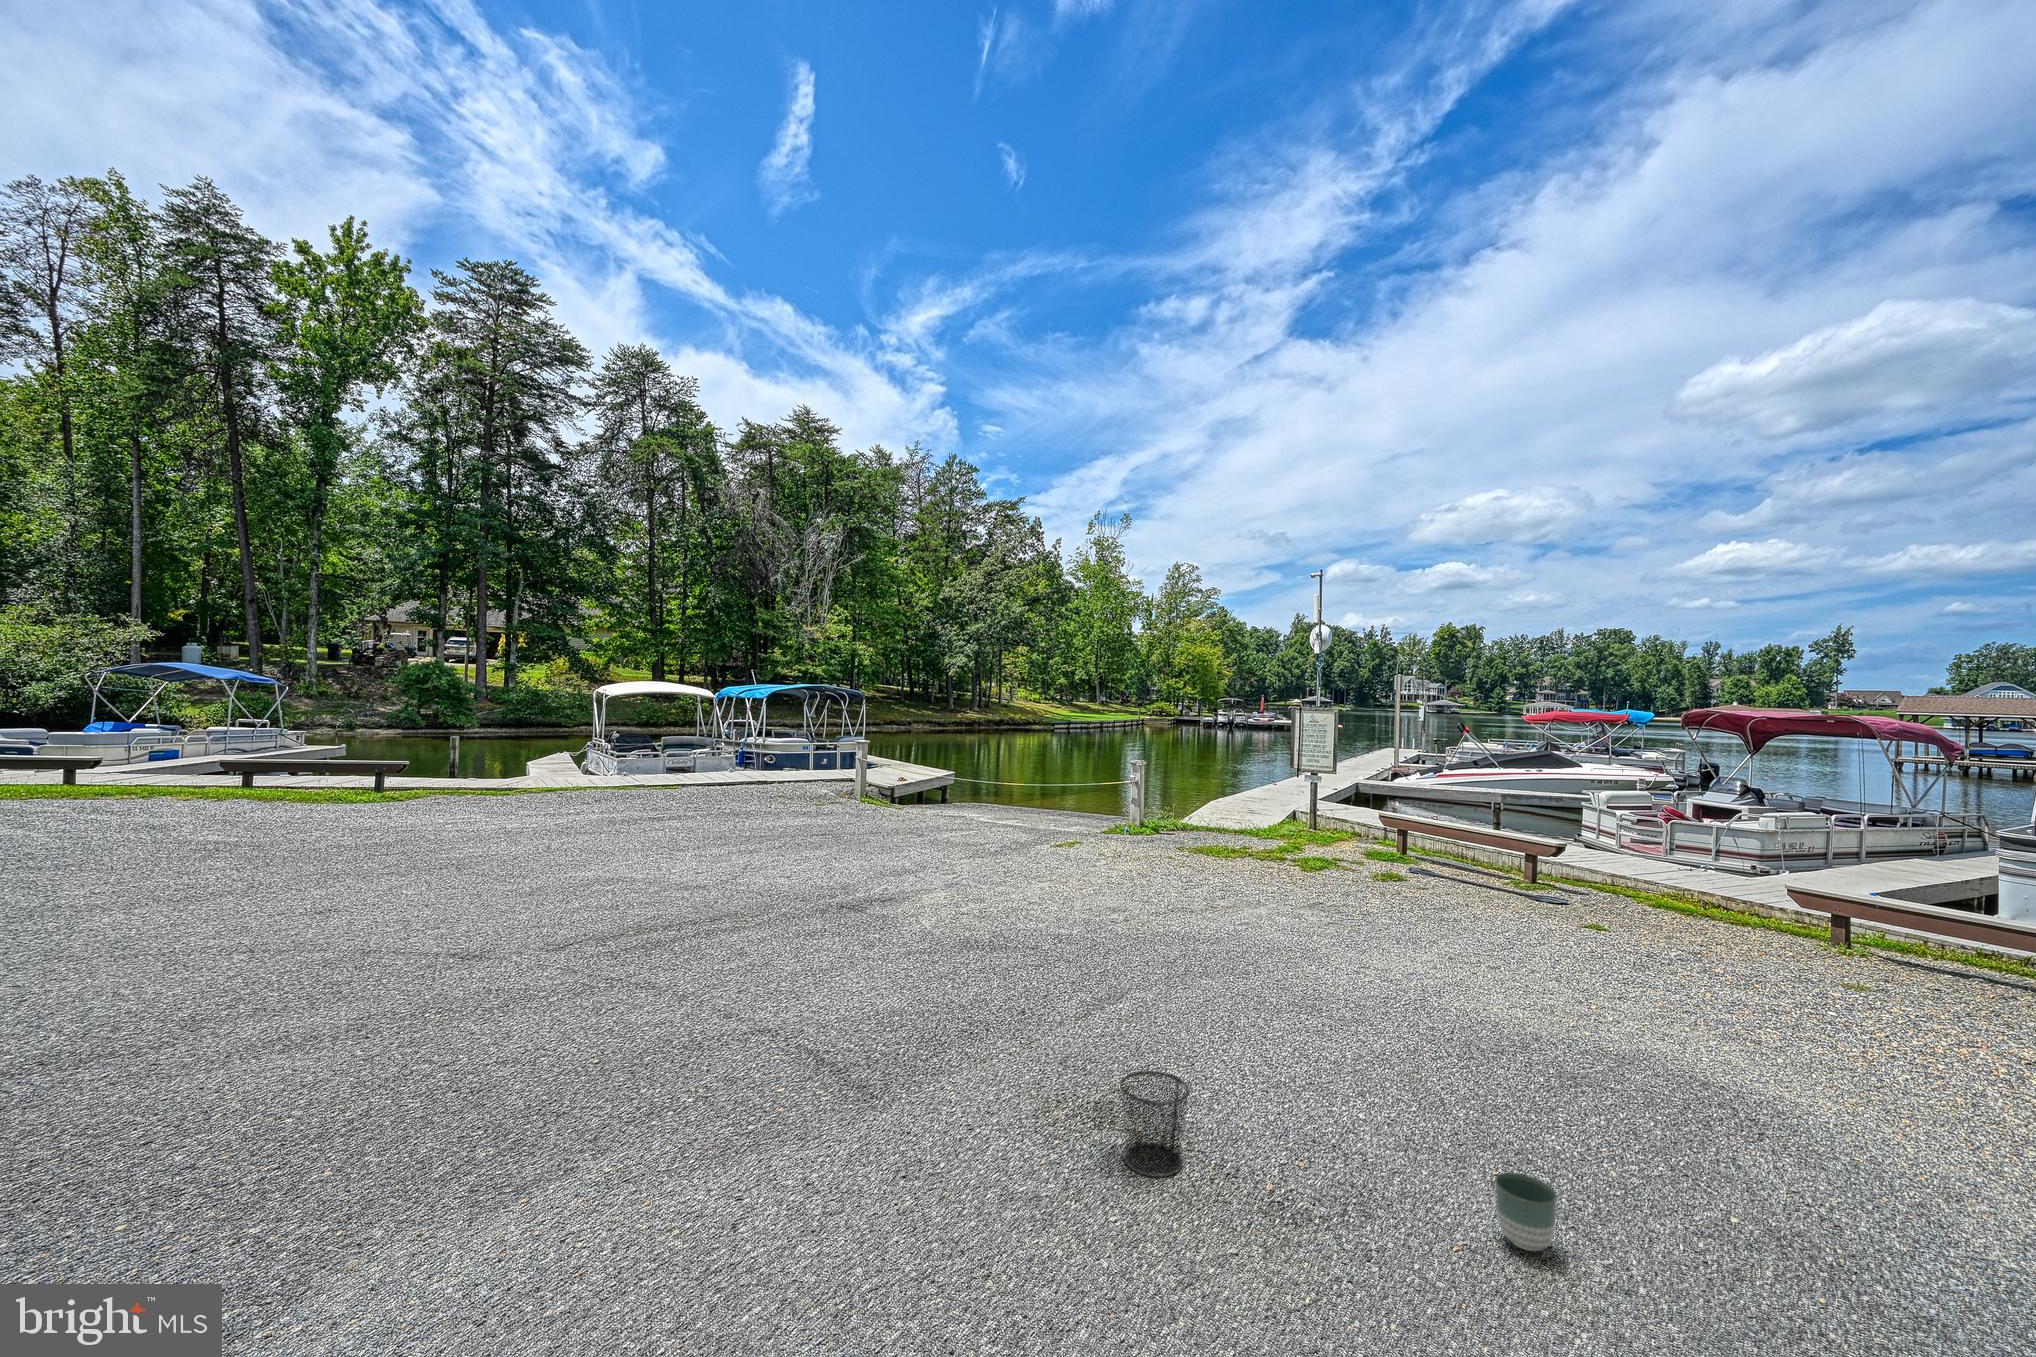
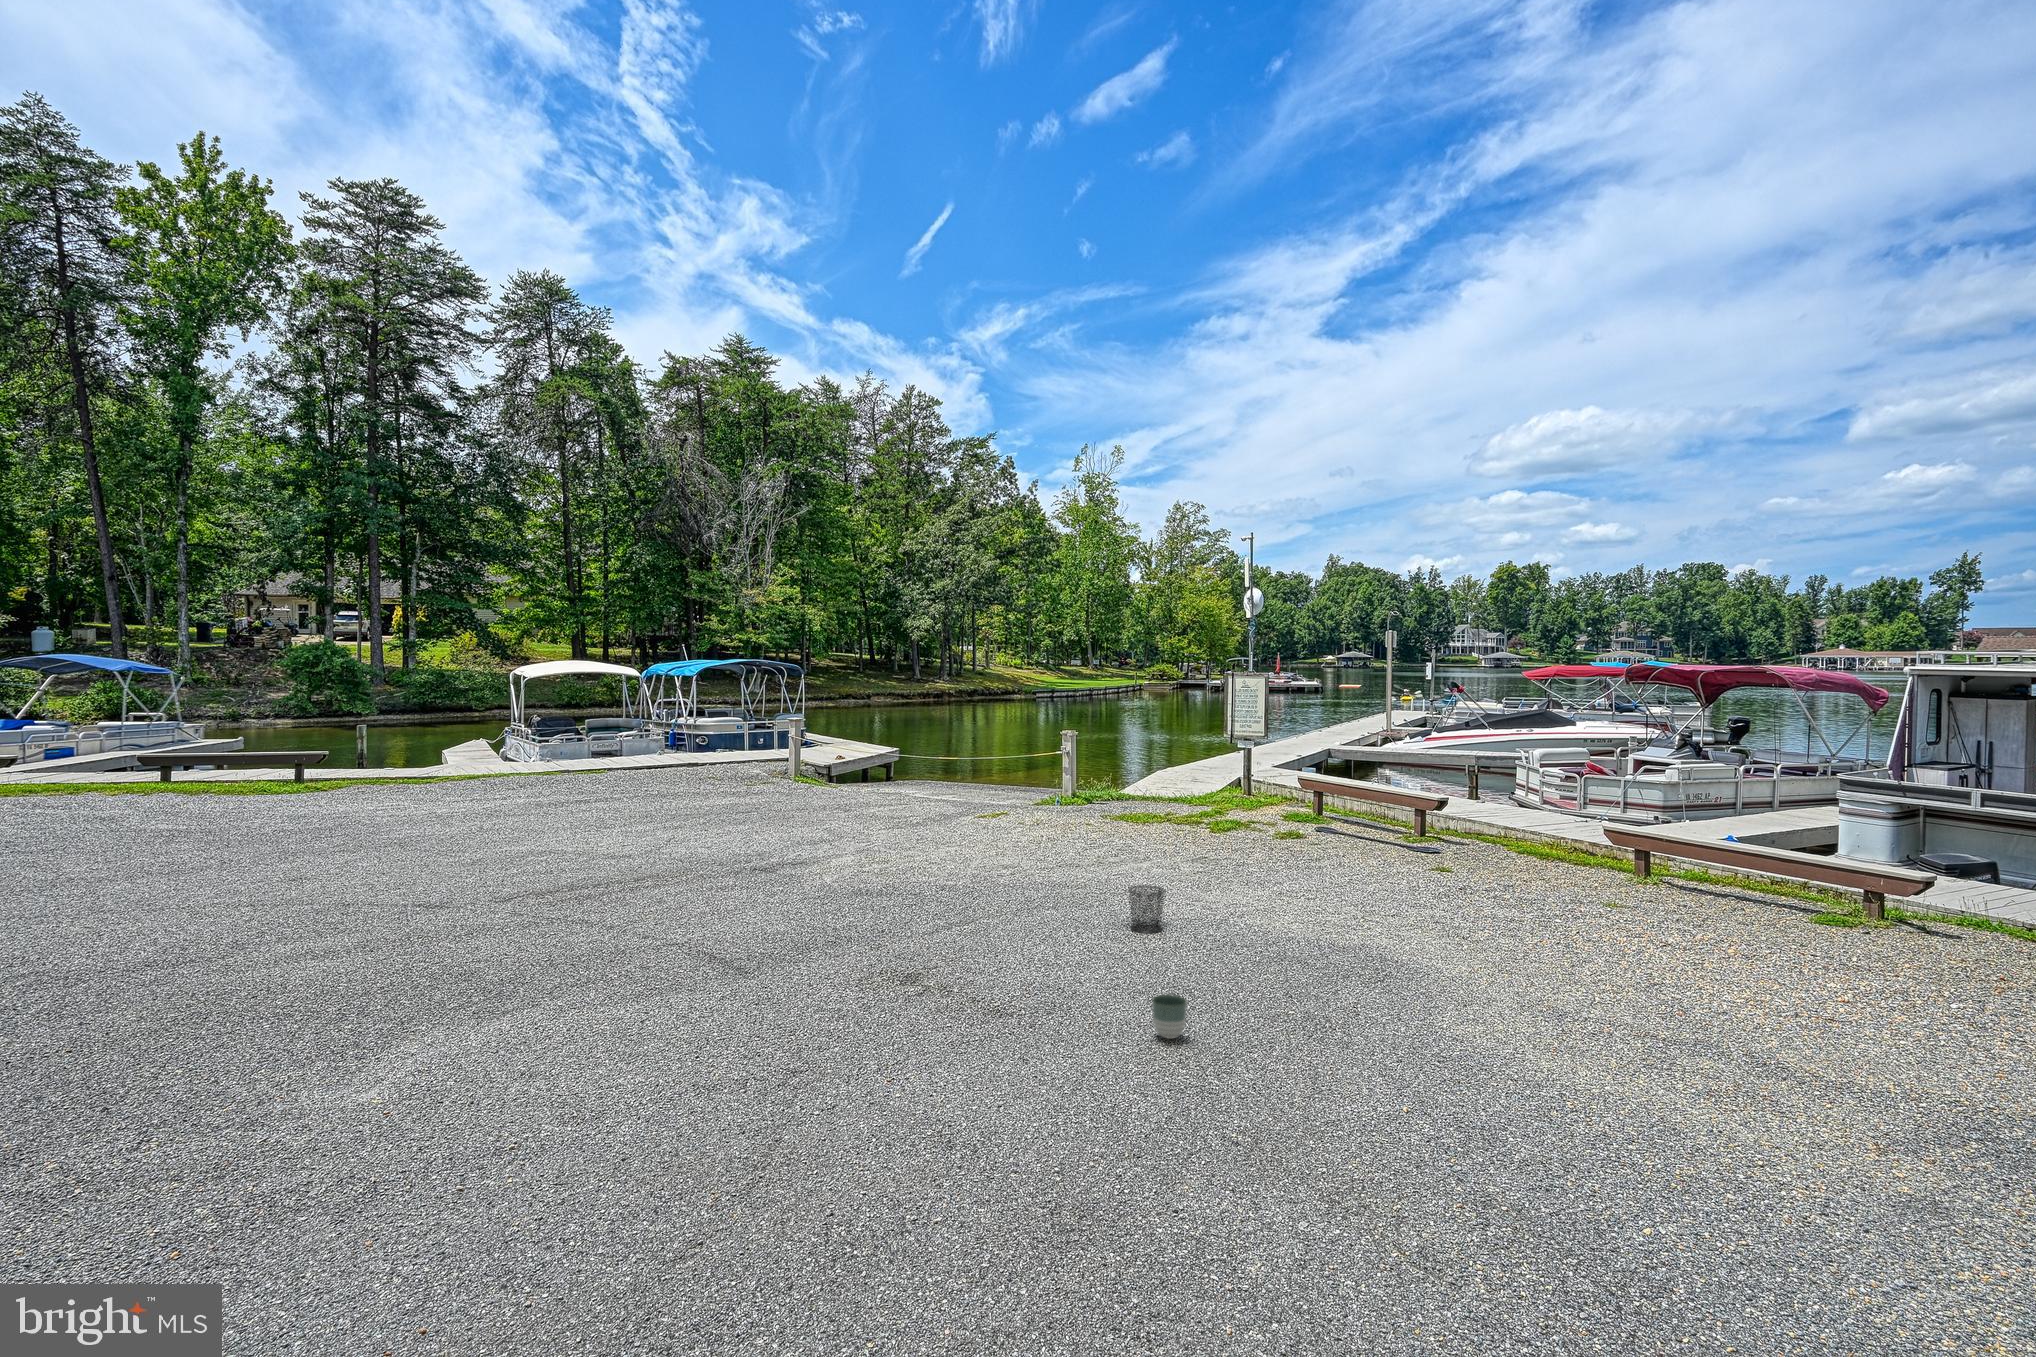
waste bin: present [1120,1071,1190,1177] -> present [1129,885,1165,933]

